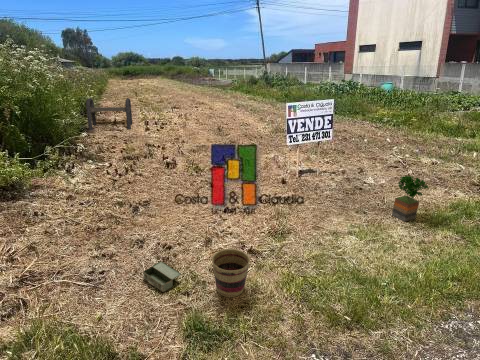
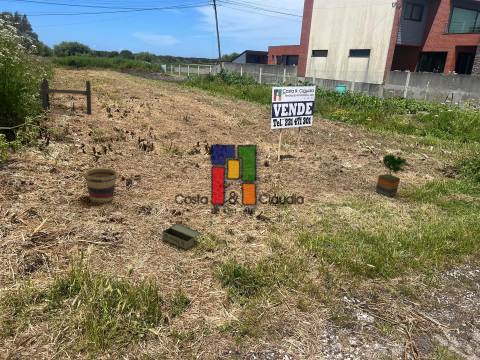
basket: present [212,249,250,297] -> present [85,168,117,203]

